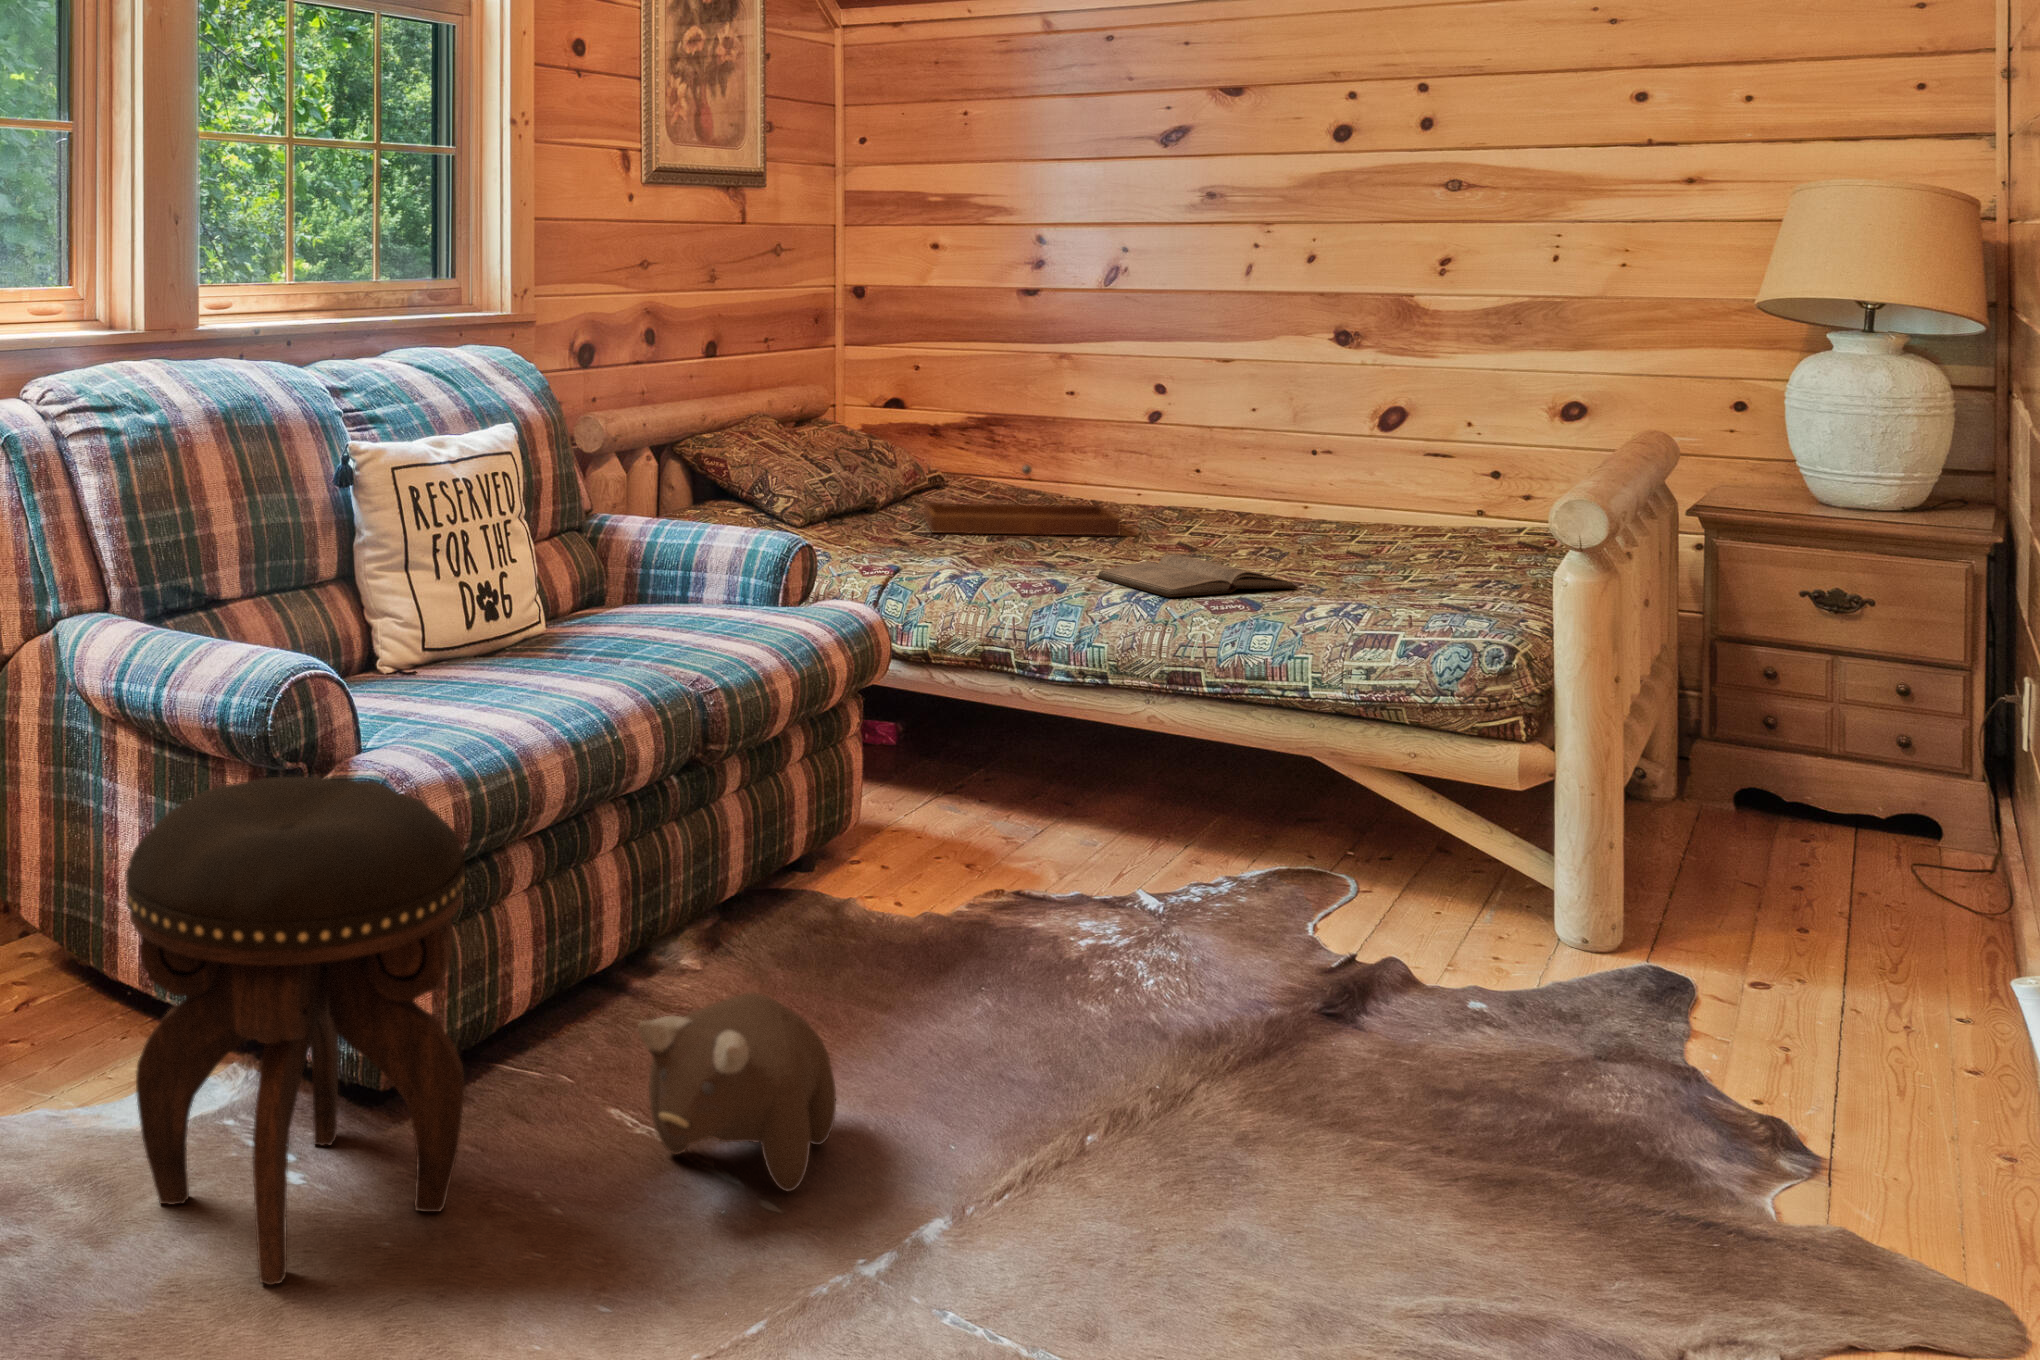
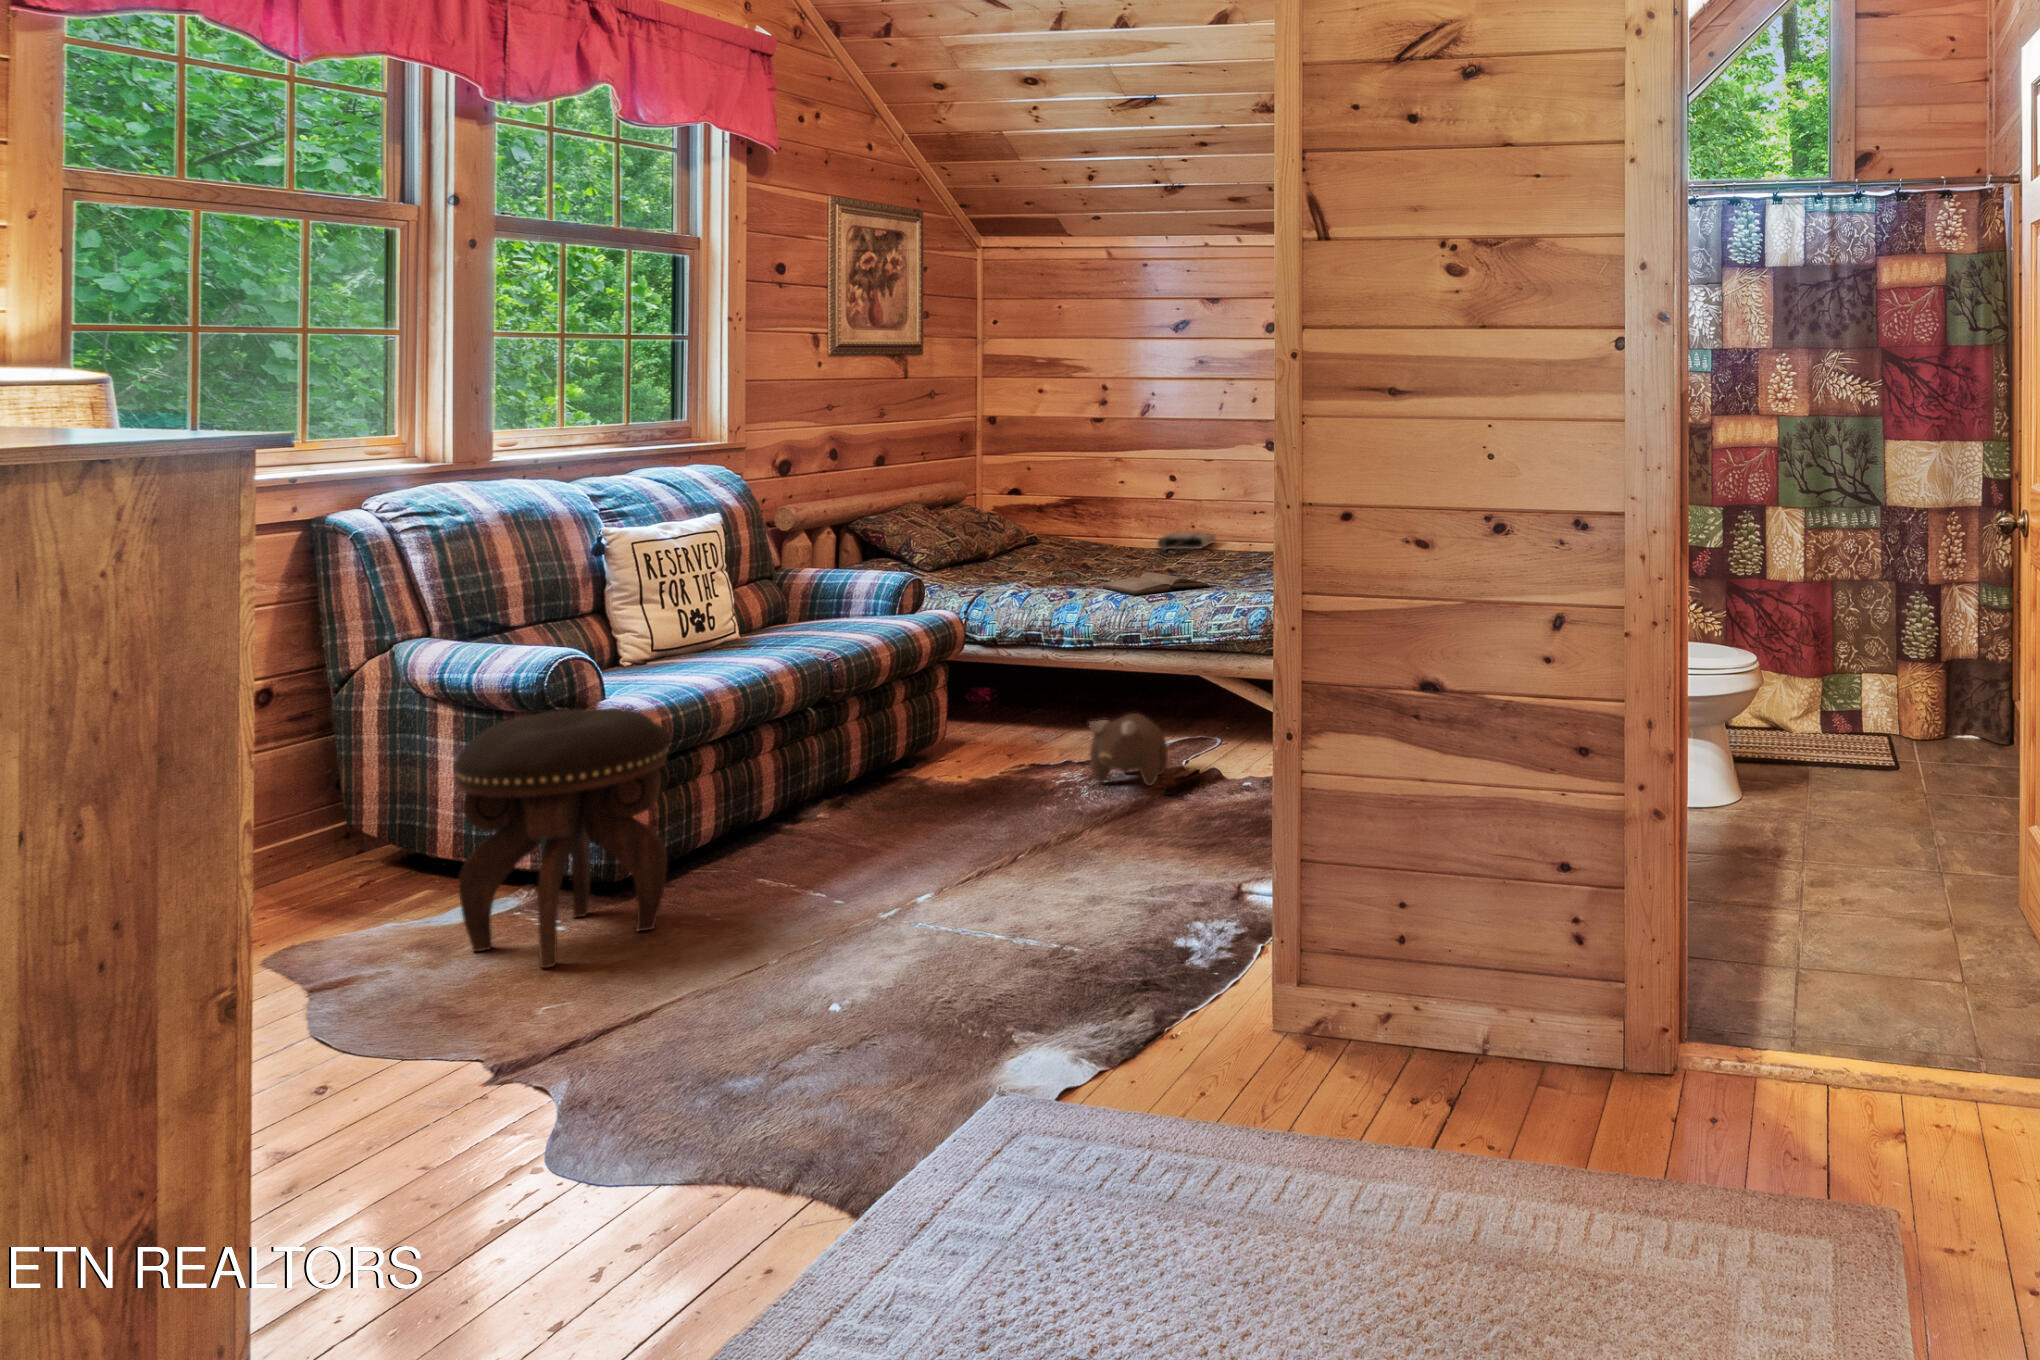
tray: present [924,465,1121,536] -> none [1019,525,1135,570]
tote bag: none [1134,479,1226,512] -> present [1157,533,1216,550]
plush toy: present [638,993,836,1191] -> present [1089,713,1168,786]

